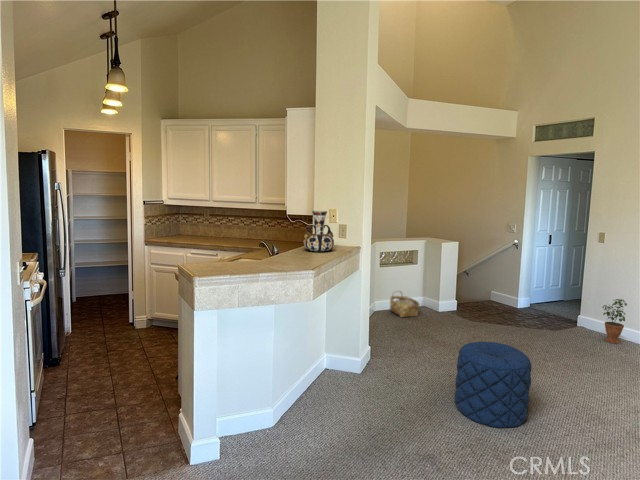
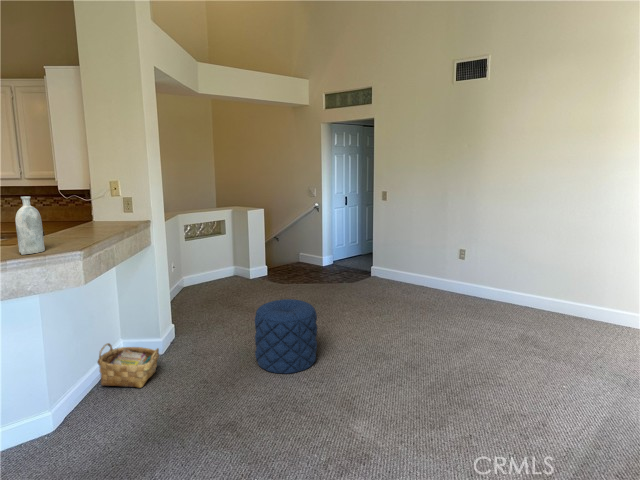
vase: present [304,211,334,252] -> none [77,186,115,231]
bottle: none [263,217,282,268] -> present [15,196,45,255]
woven basket: present [390,292,420,317] -> present [97,343,159,388]
potted plant: present [603,299,627,344] -> none [382,246,400,285]

